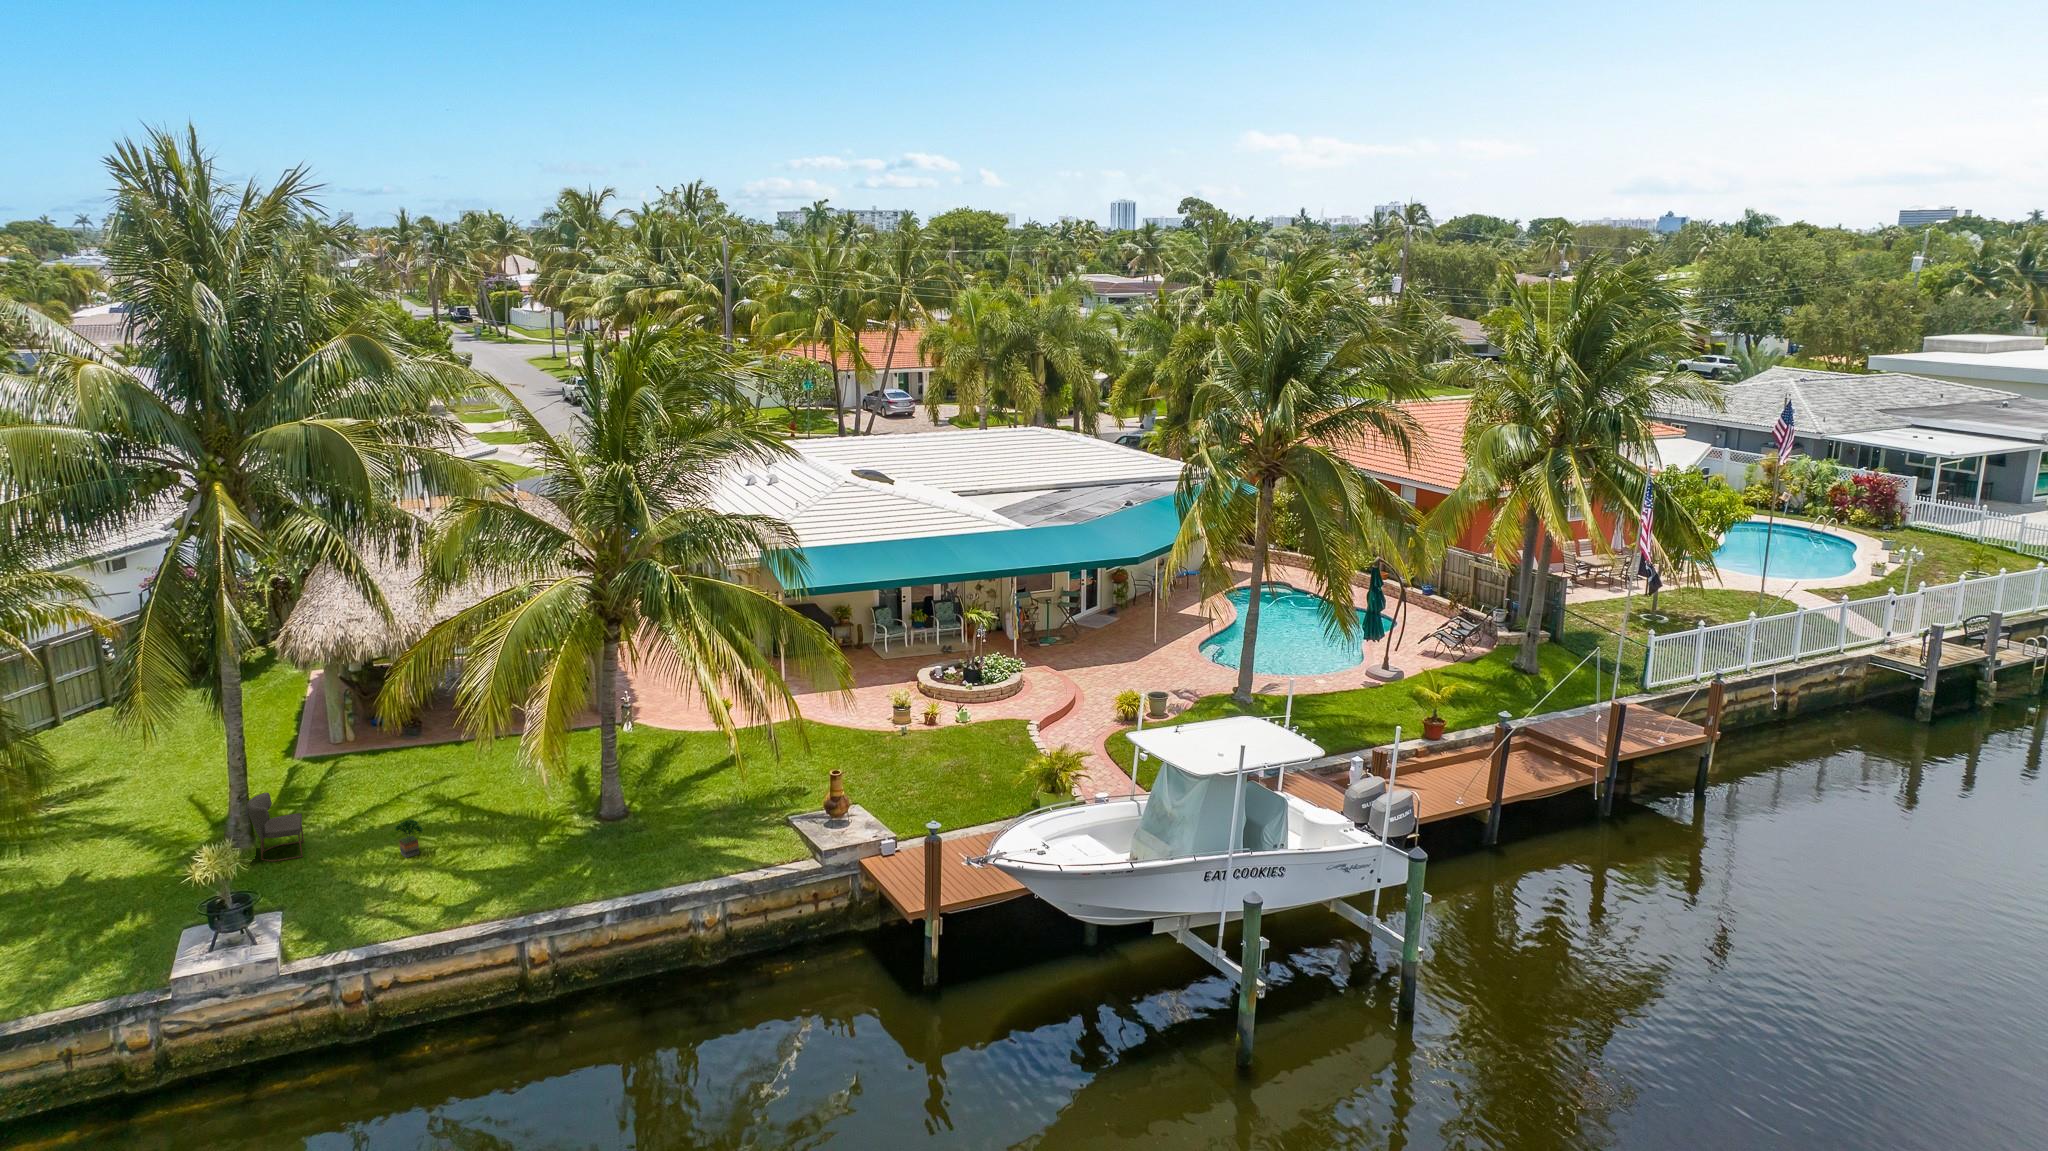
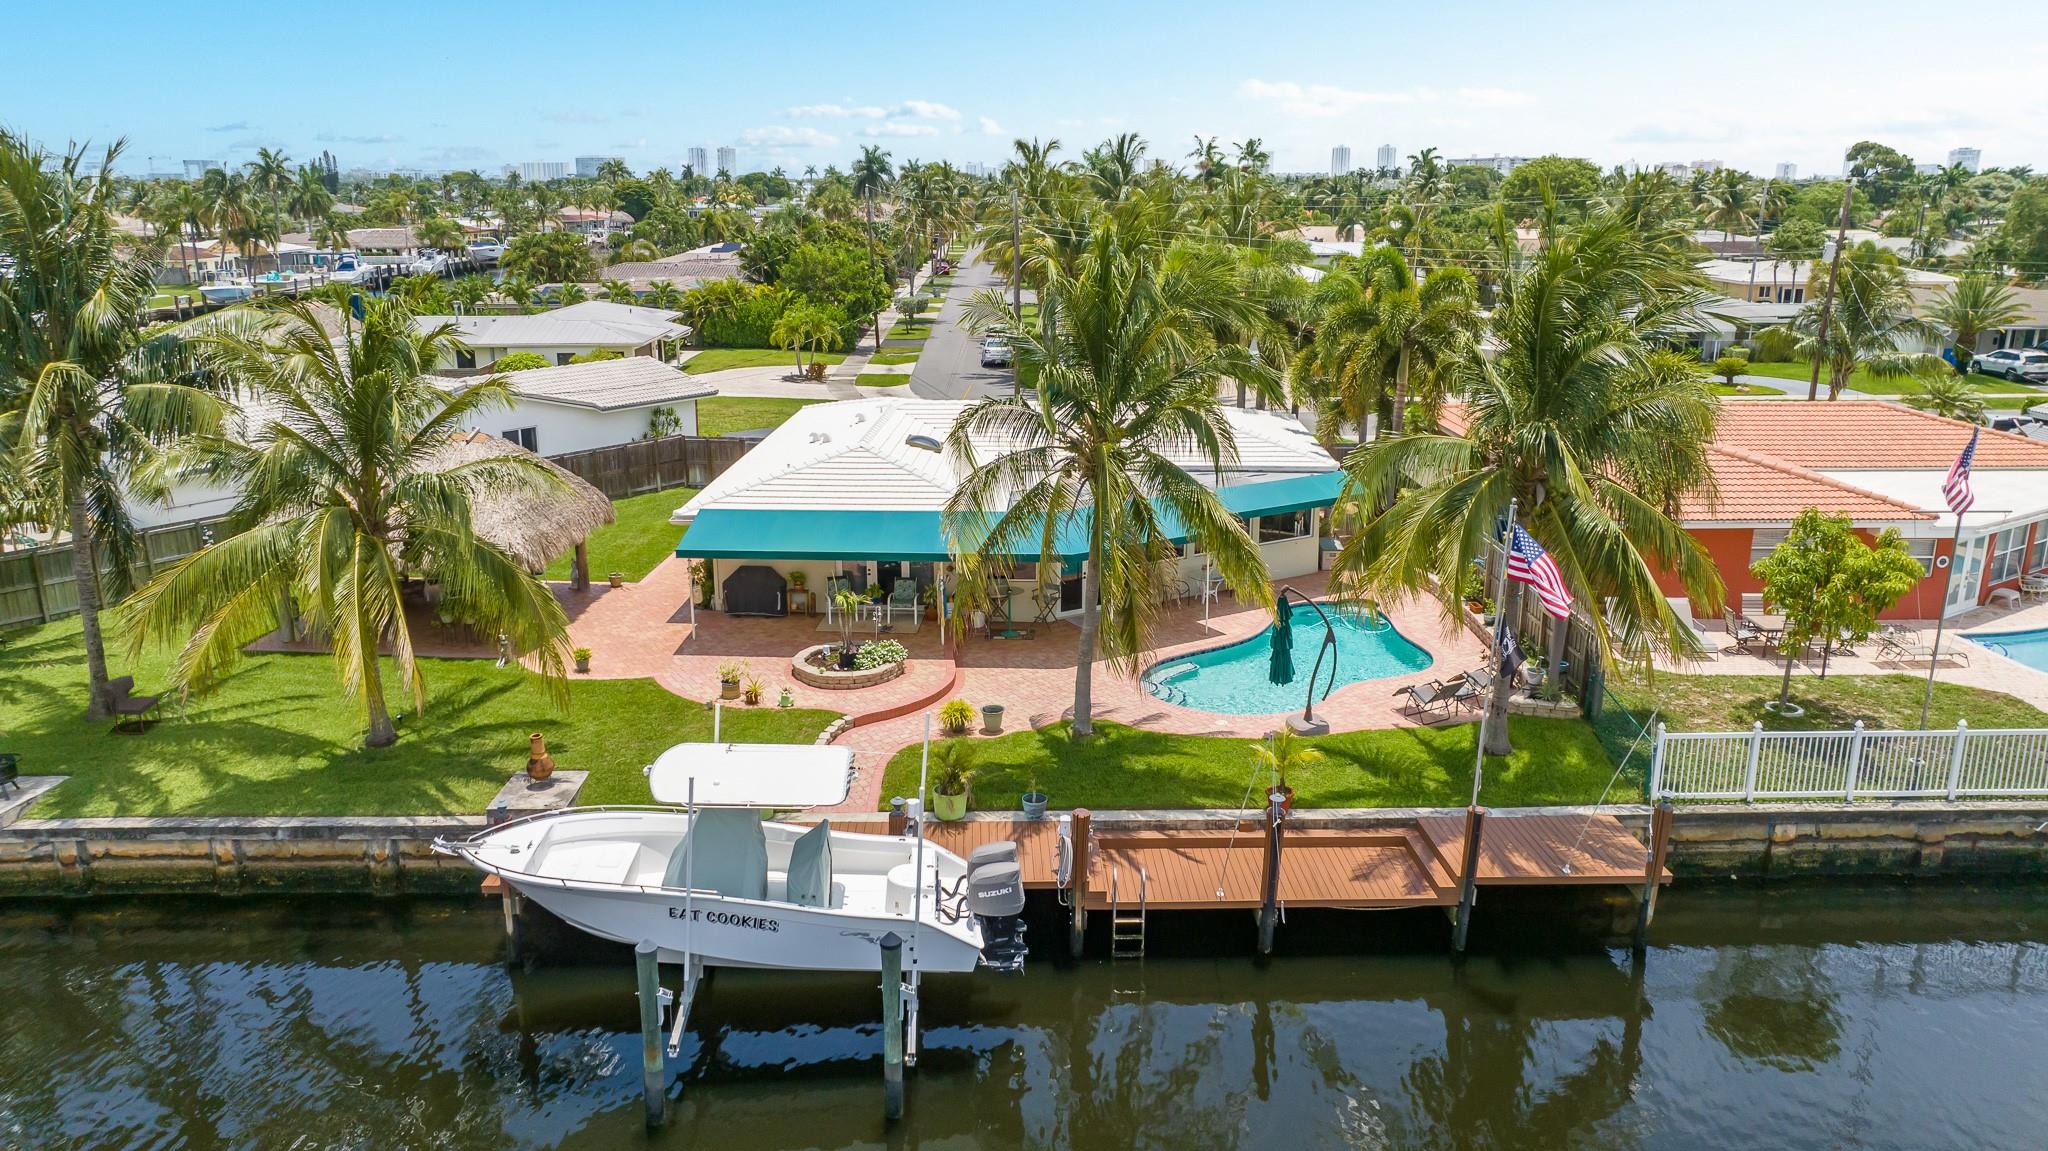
potted tree: present [395,819,423,858] -> none [199,716,225,749]

